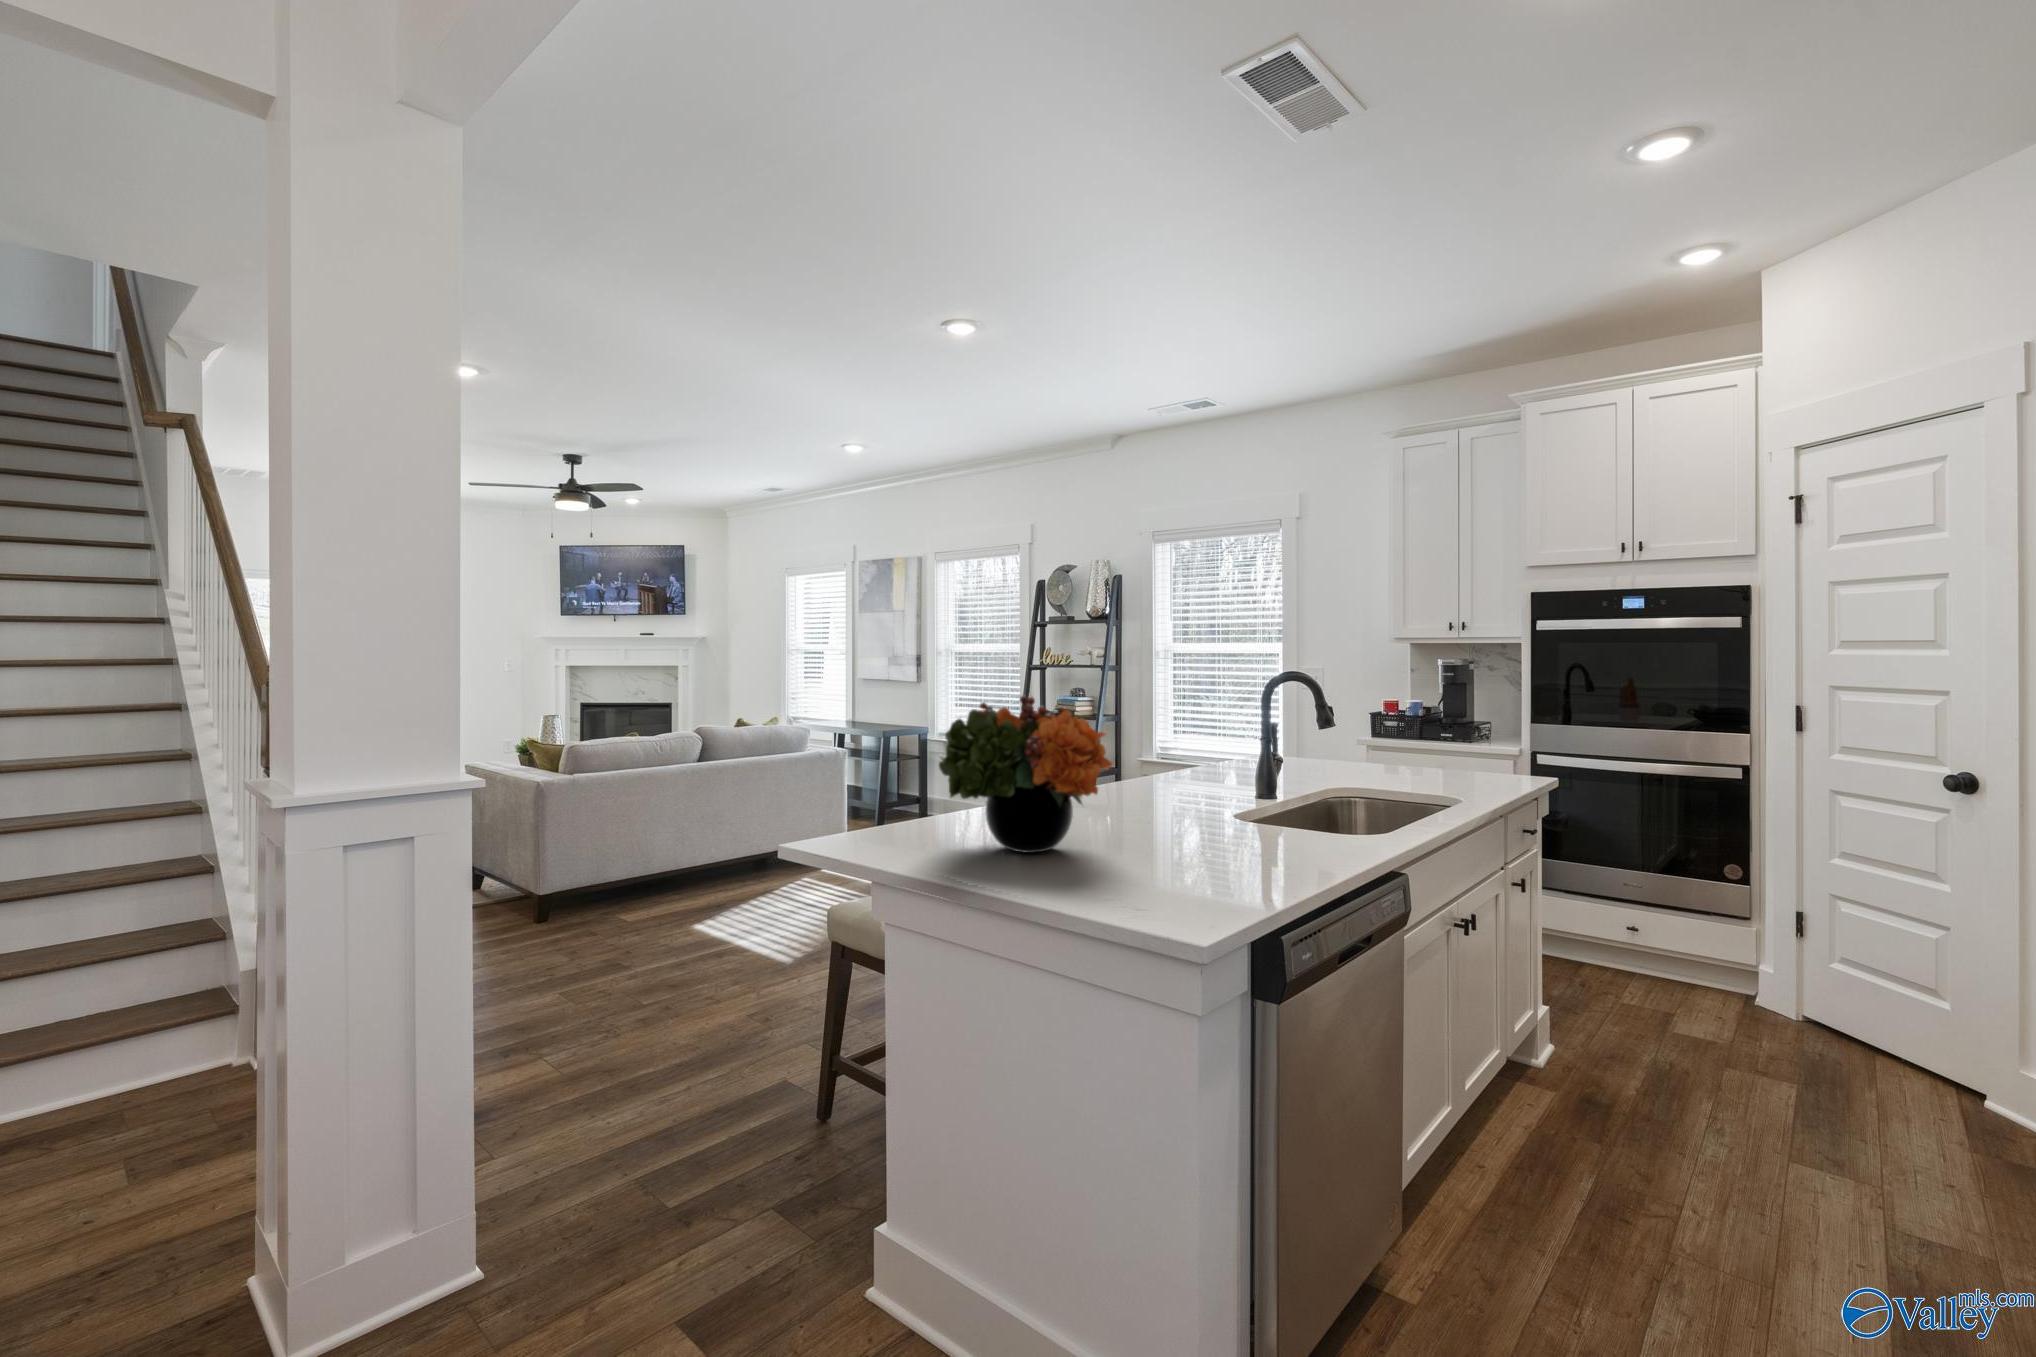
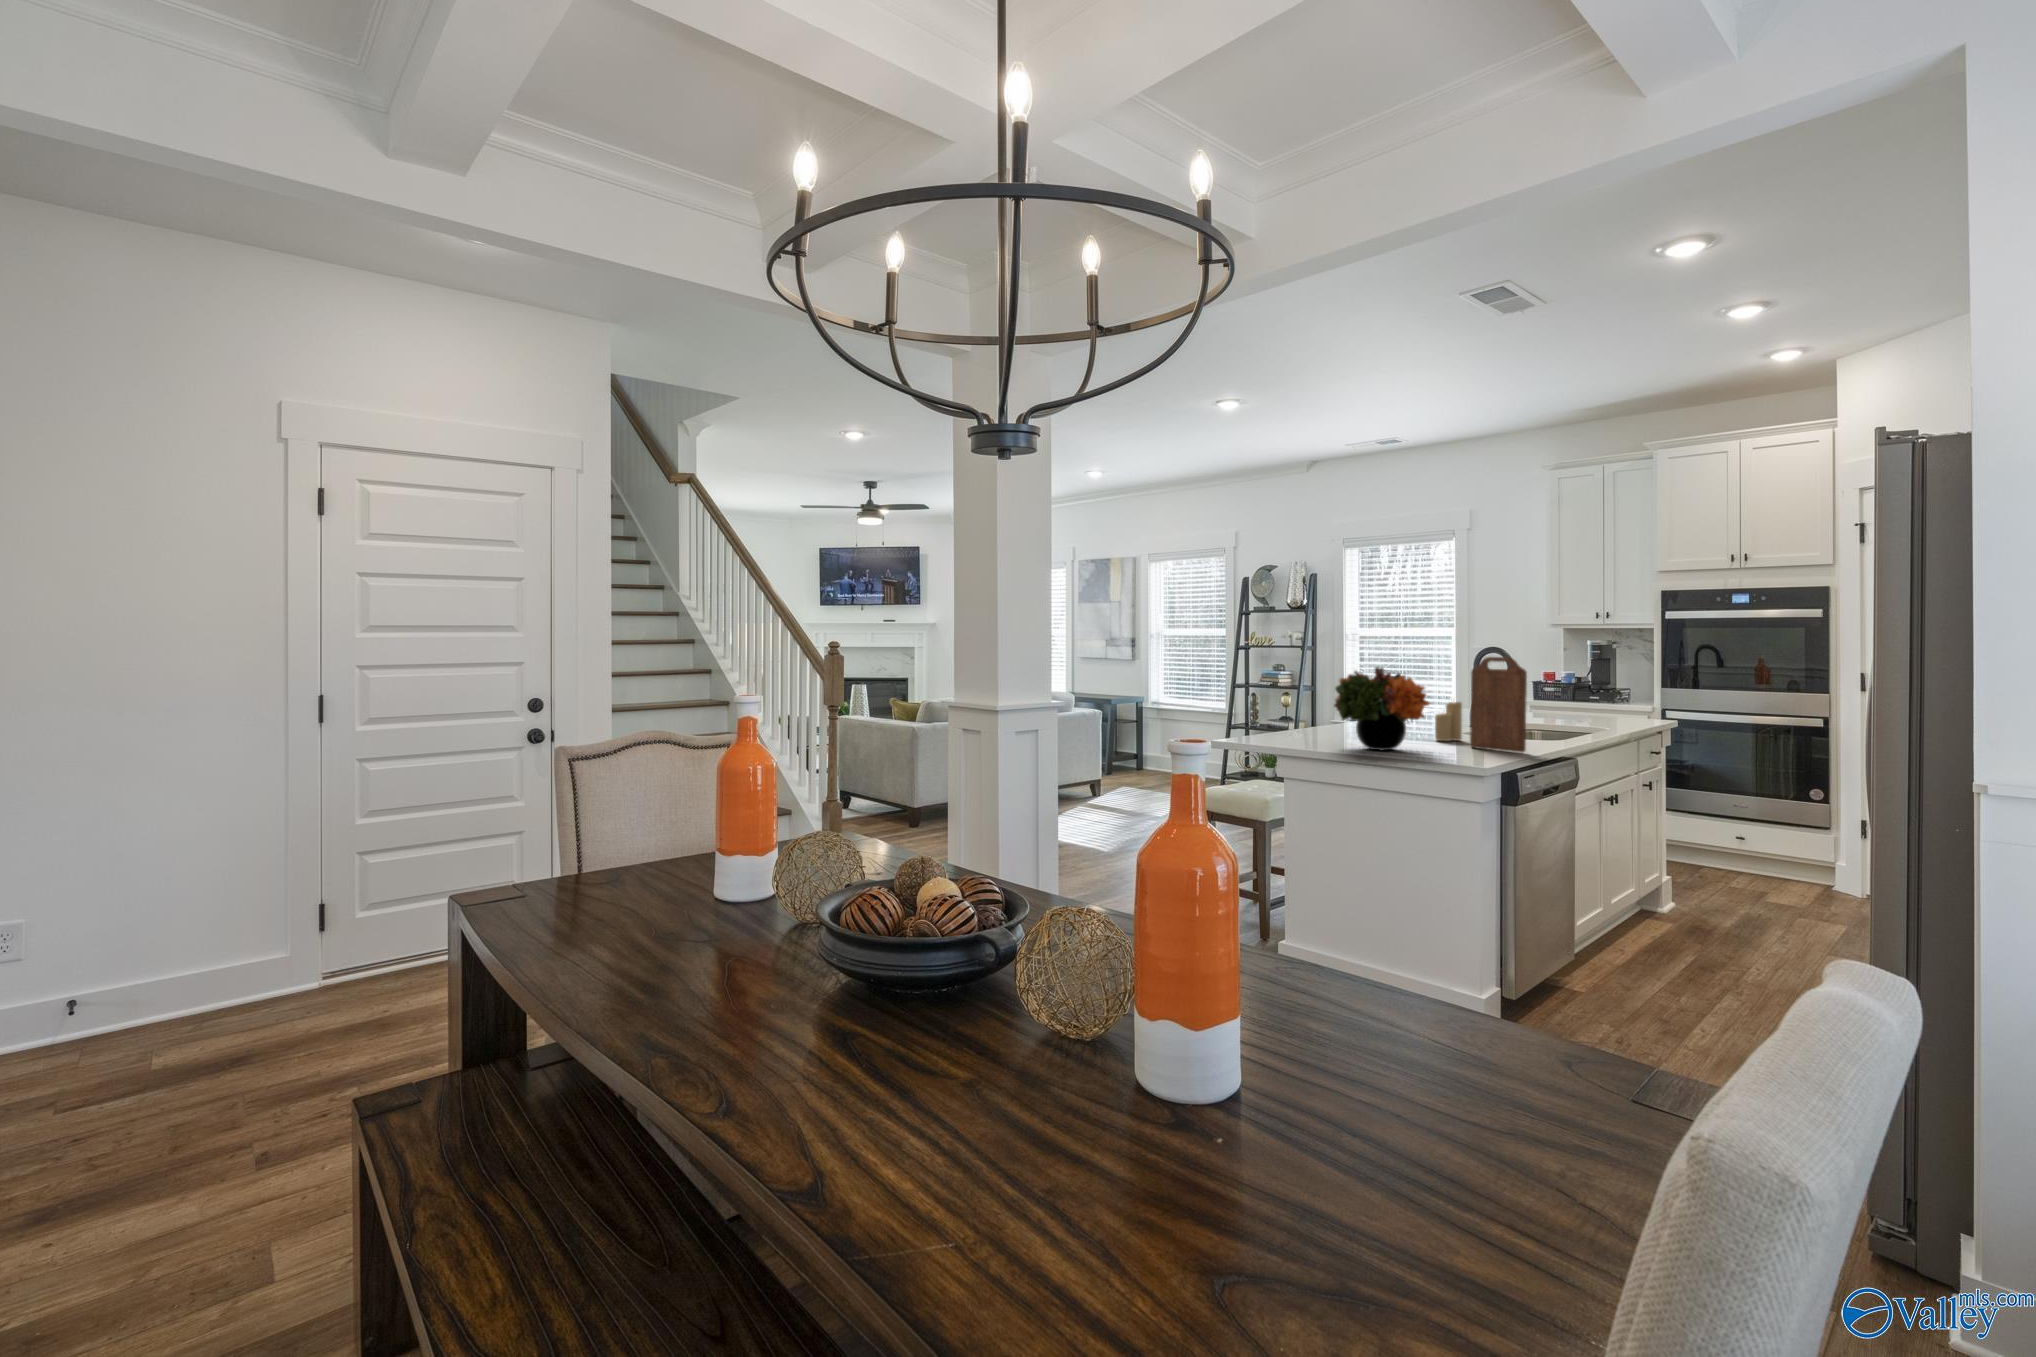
cutting board: none [1198,678,1285,856] -> present [1470,657,1527,752]
candle: none [1154,746,1200,825] -> present [1435,698,1462,741]

